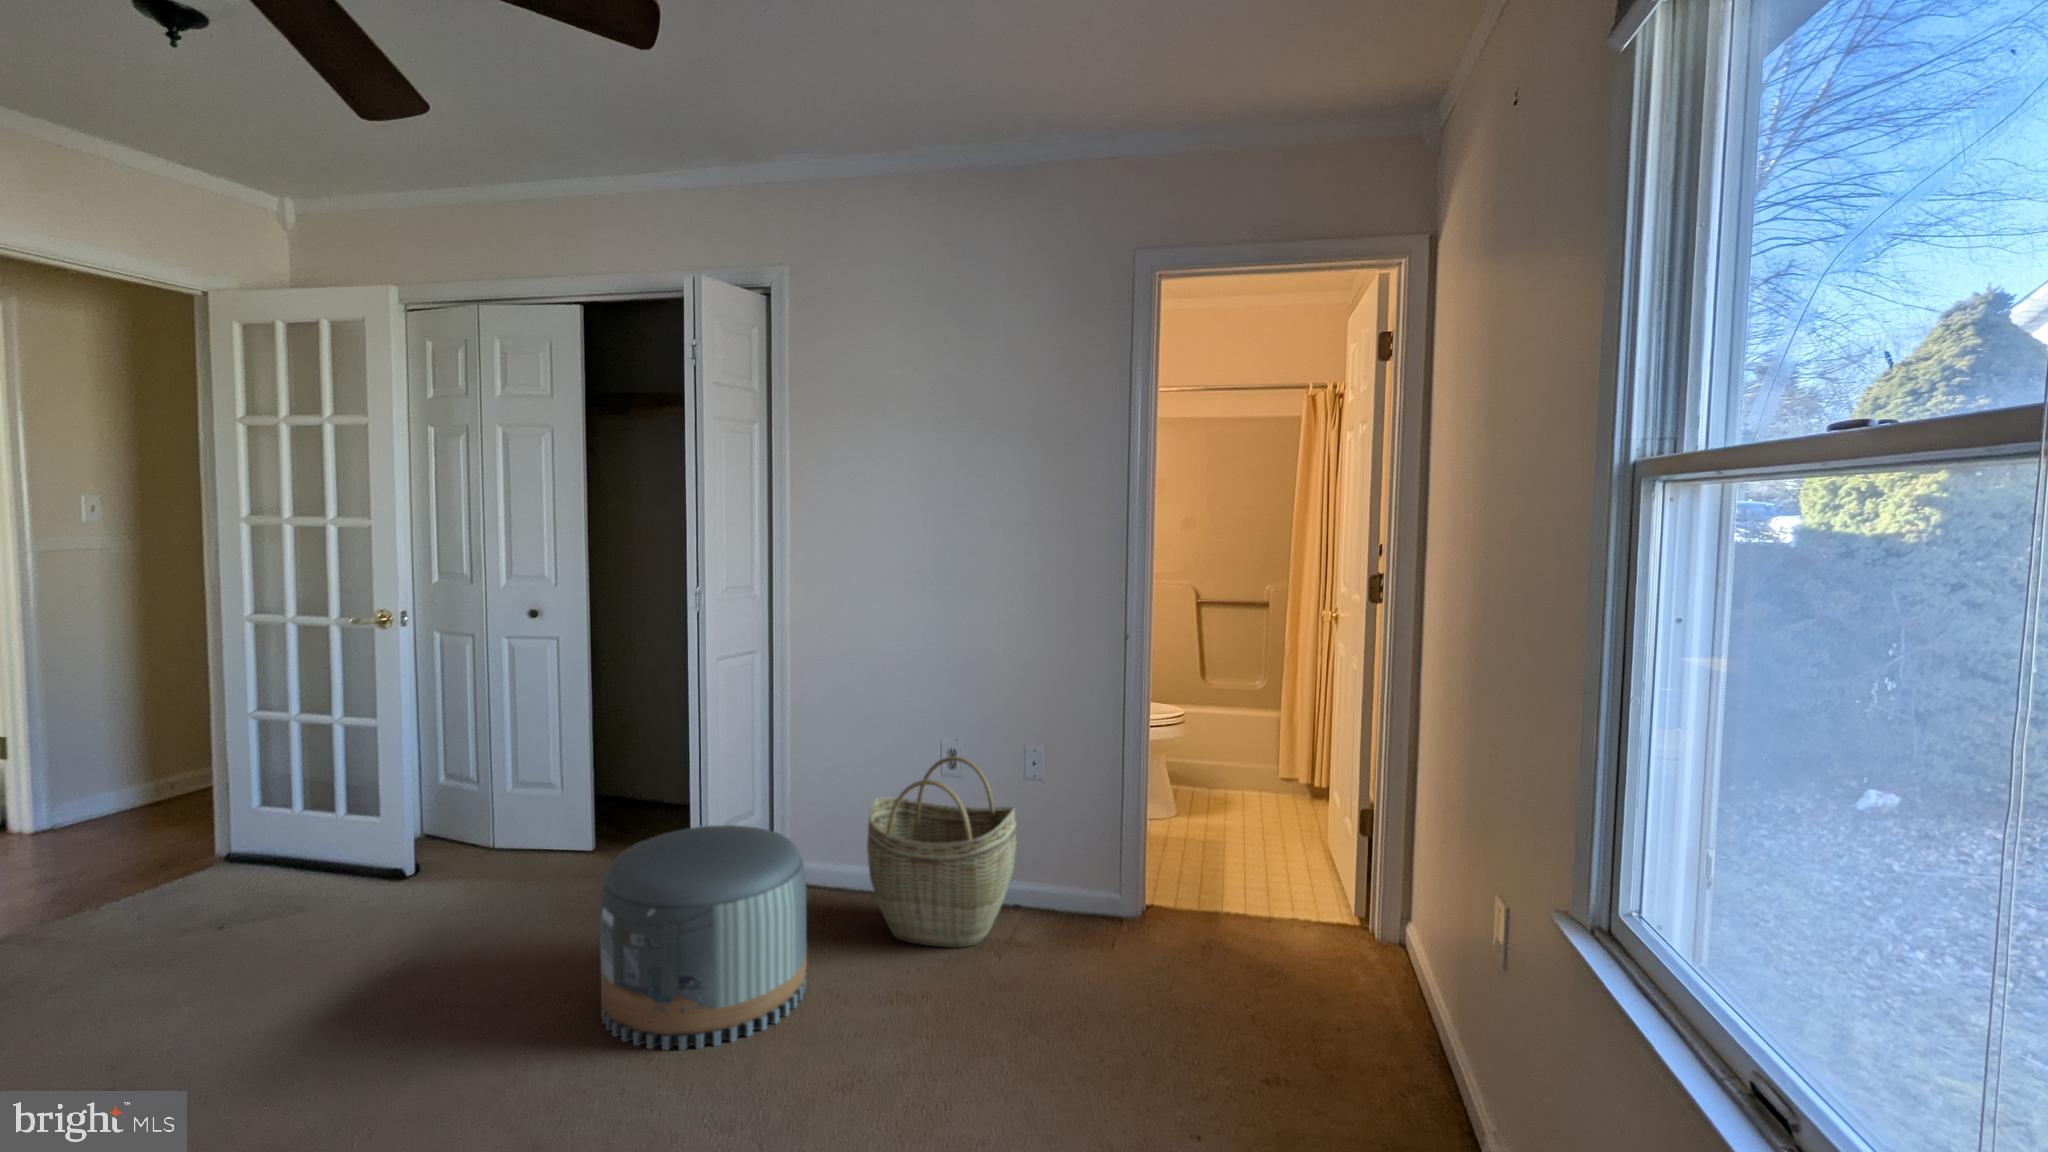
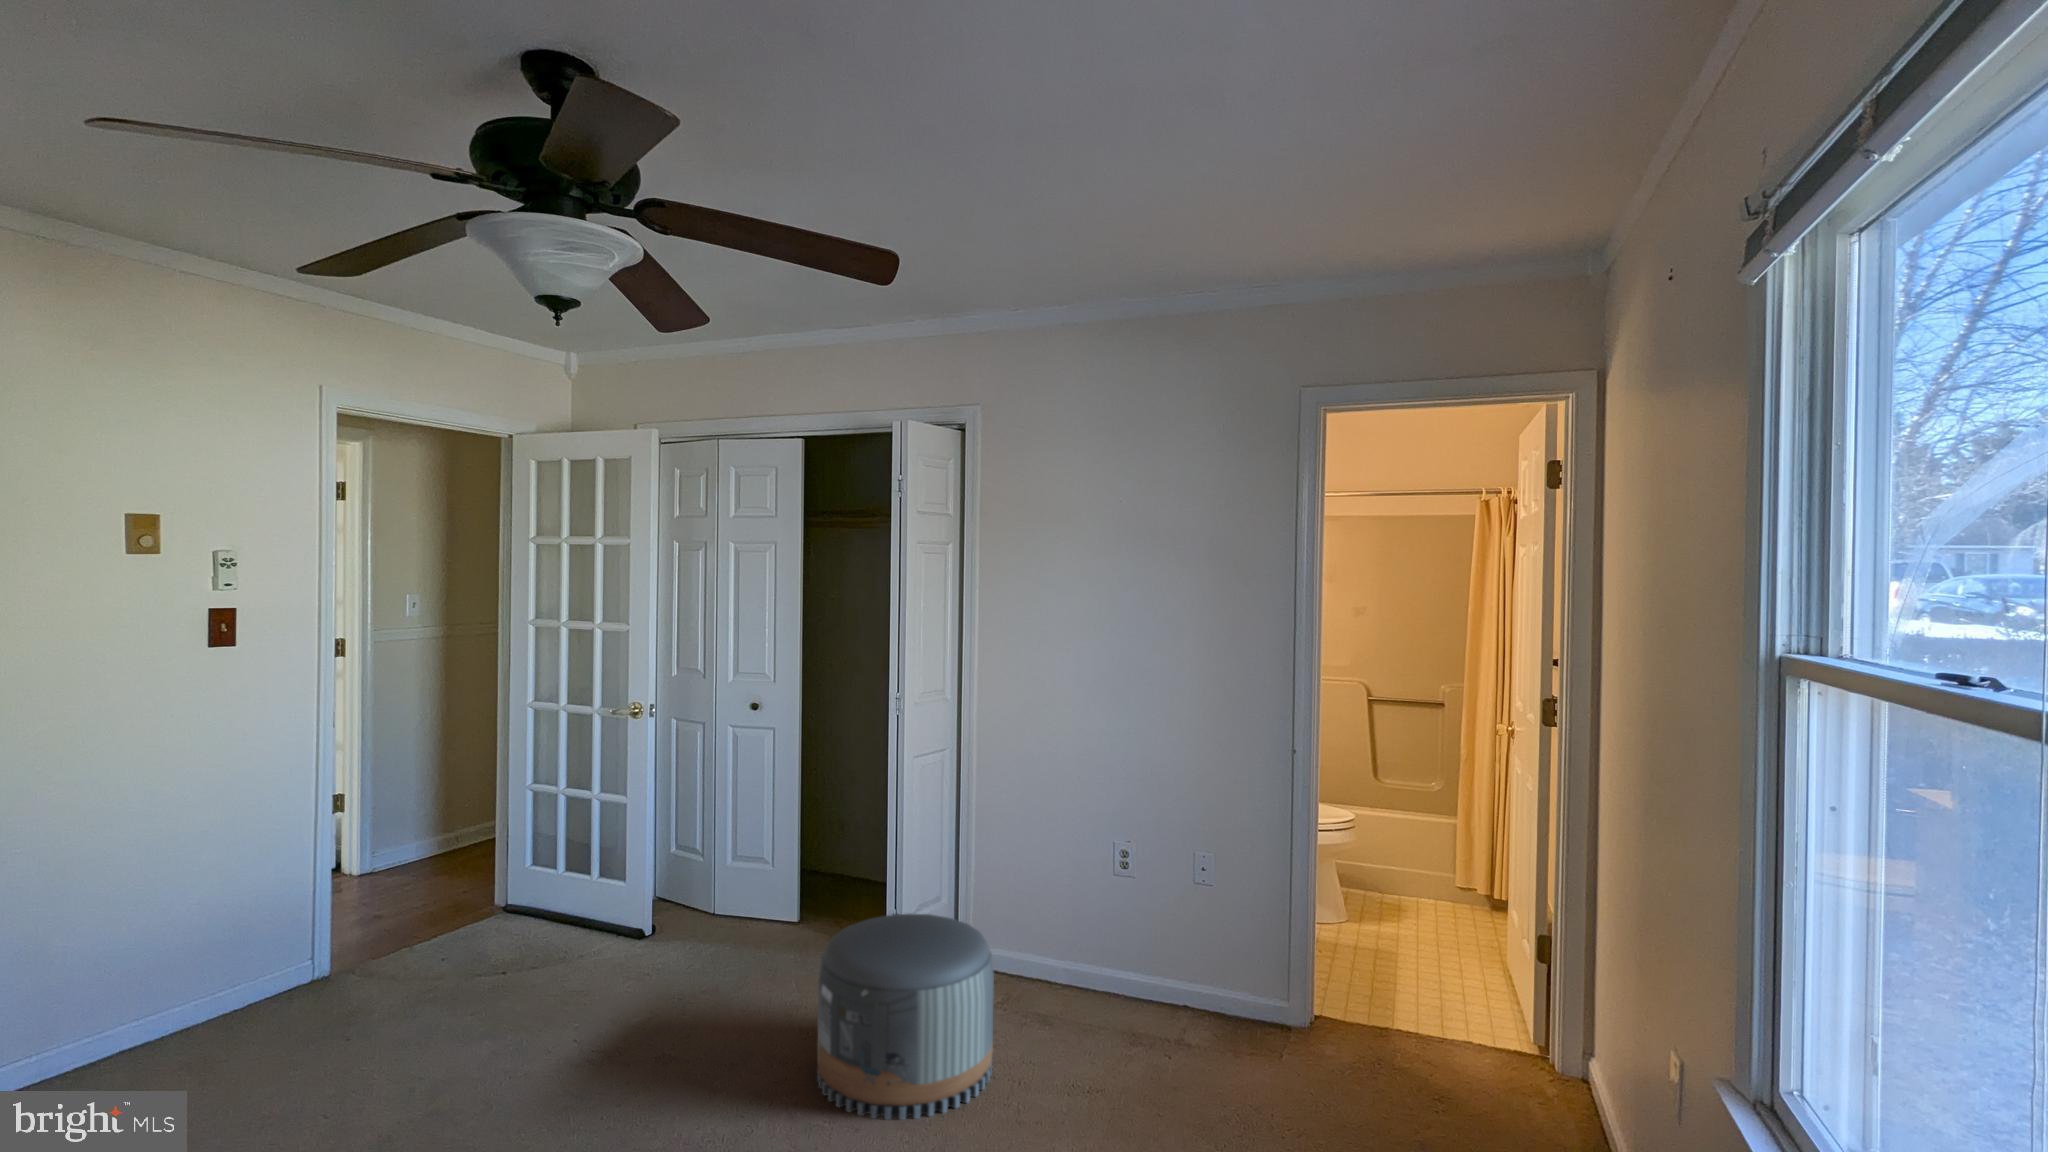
woven basket: present [867,756,1016,948] -> none [1046,858,1186,1044]

